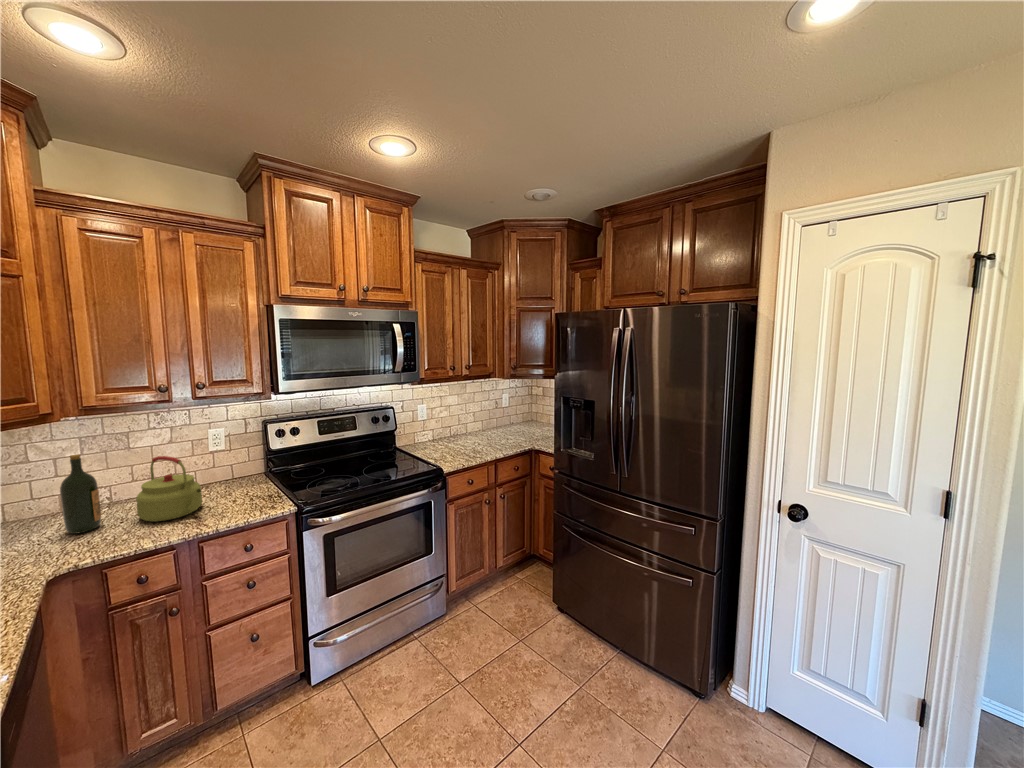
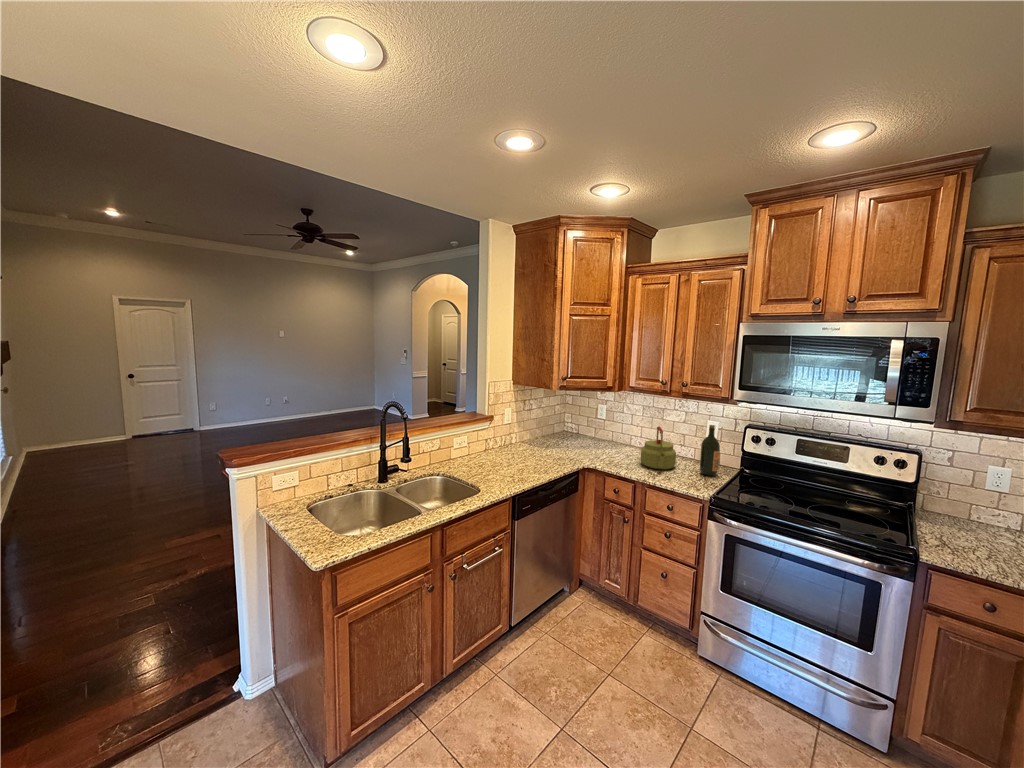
wine bottle: present [60,454,101,534] -> present [700,425,720,476]

